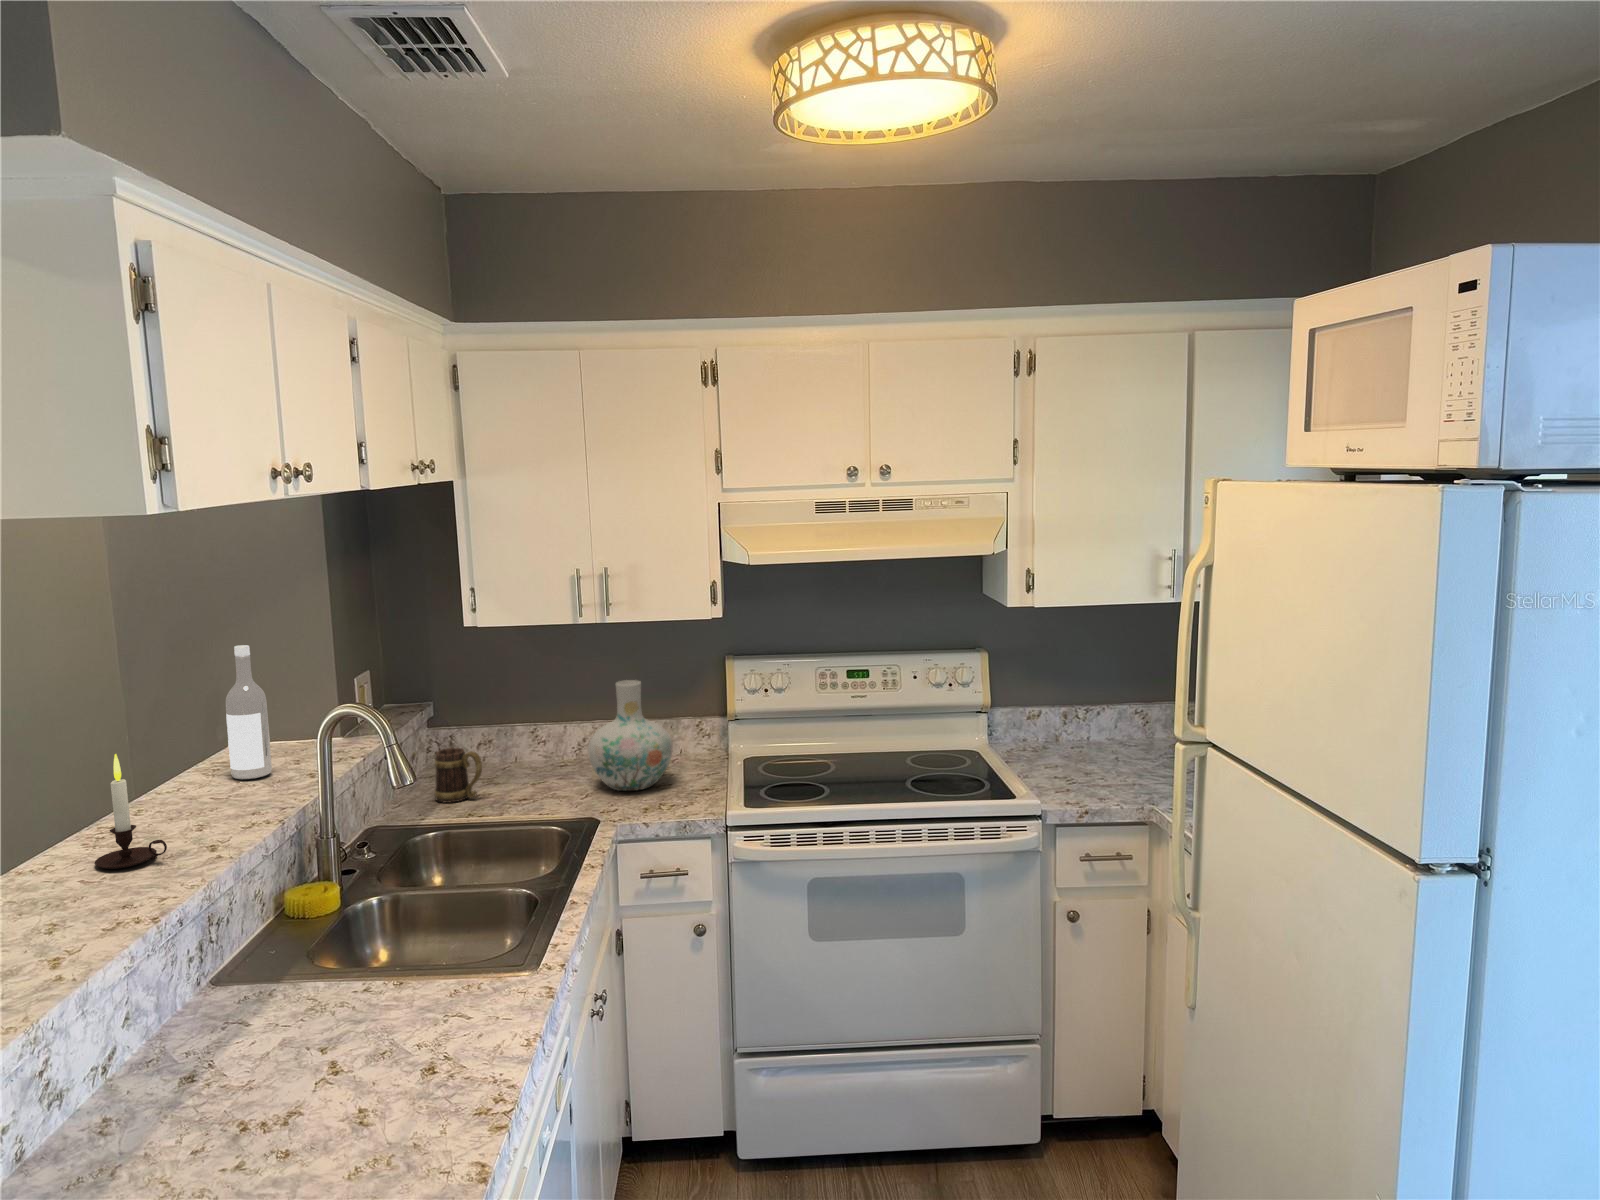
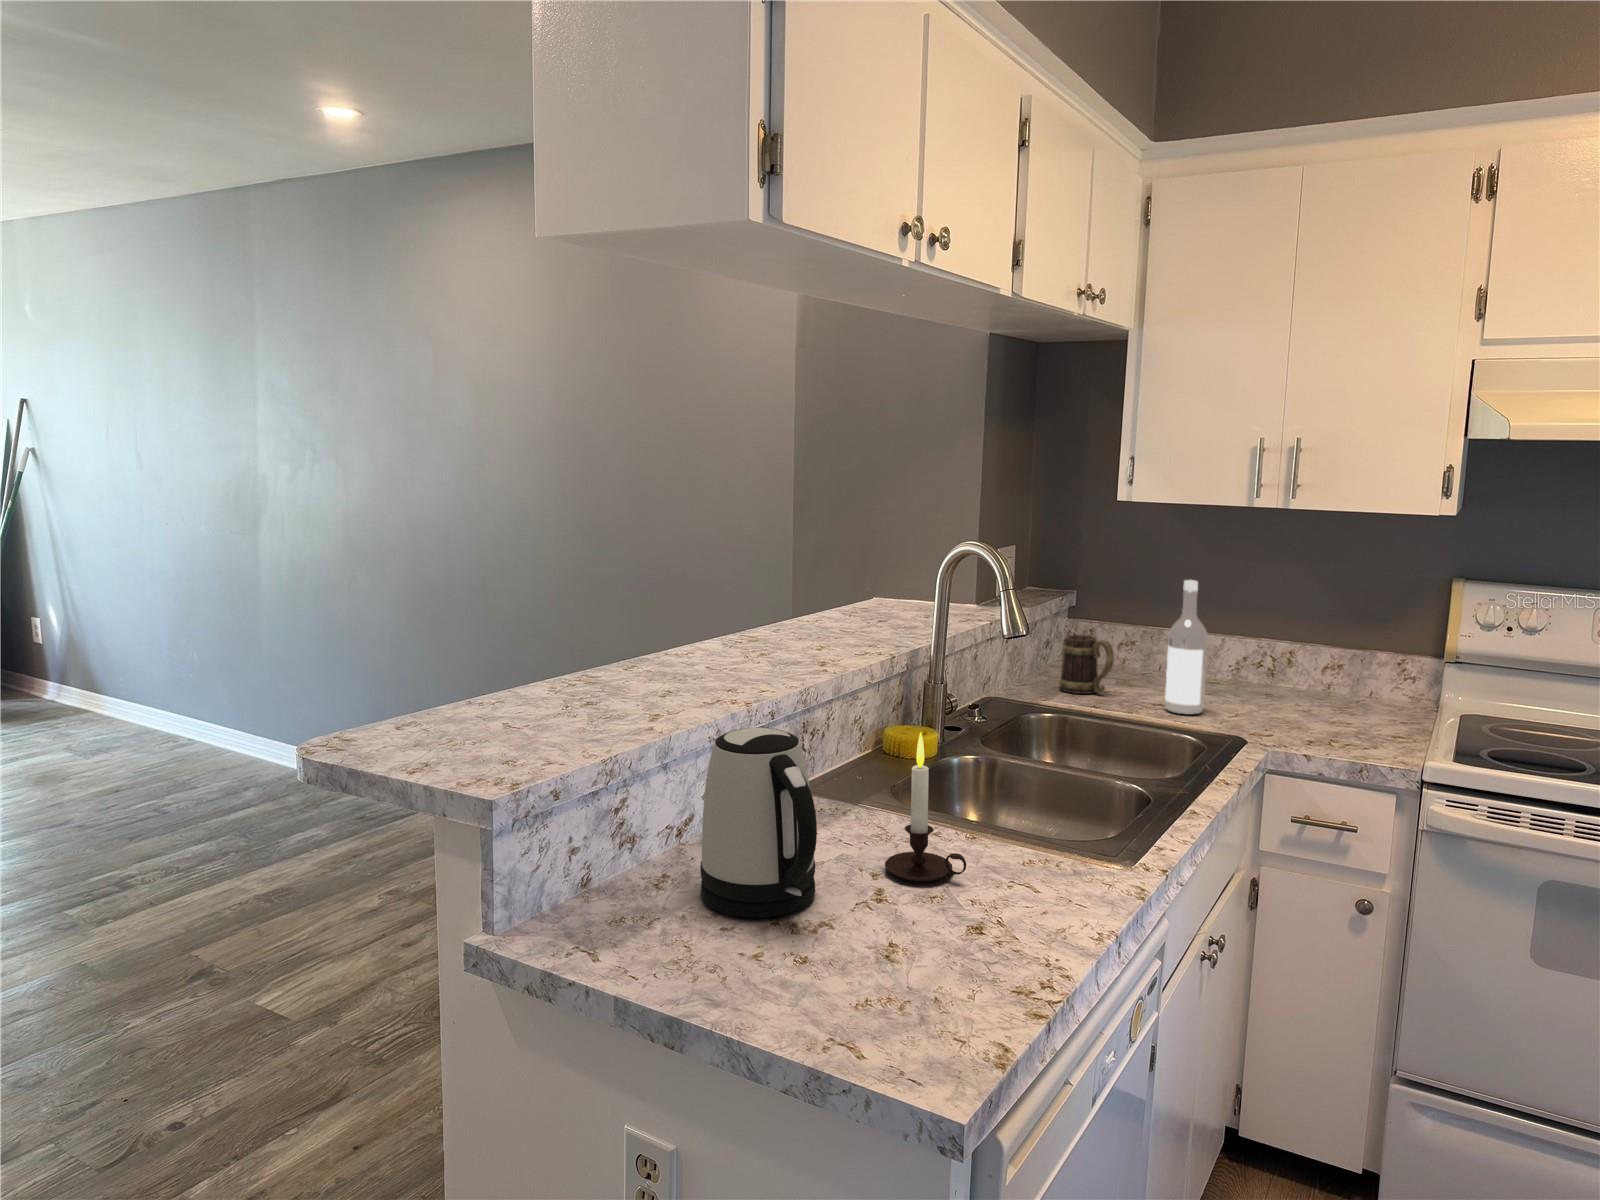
wine bottle: present [226,645,272,779] -> present [1165,580,1207,714]
vase: present [588,680,673,791] -> none [1245,581,1363,720]
candle: present [94,754,167,869] -> present [885,732,966,881]
kettle: none [147,951,281,1142] -> present [700,728,817,918]

